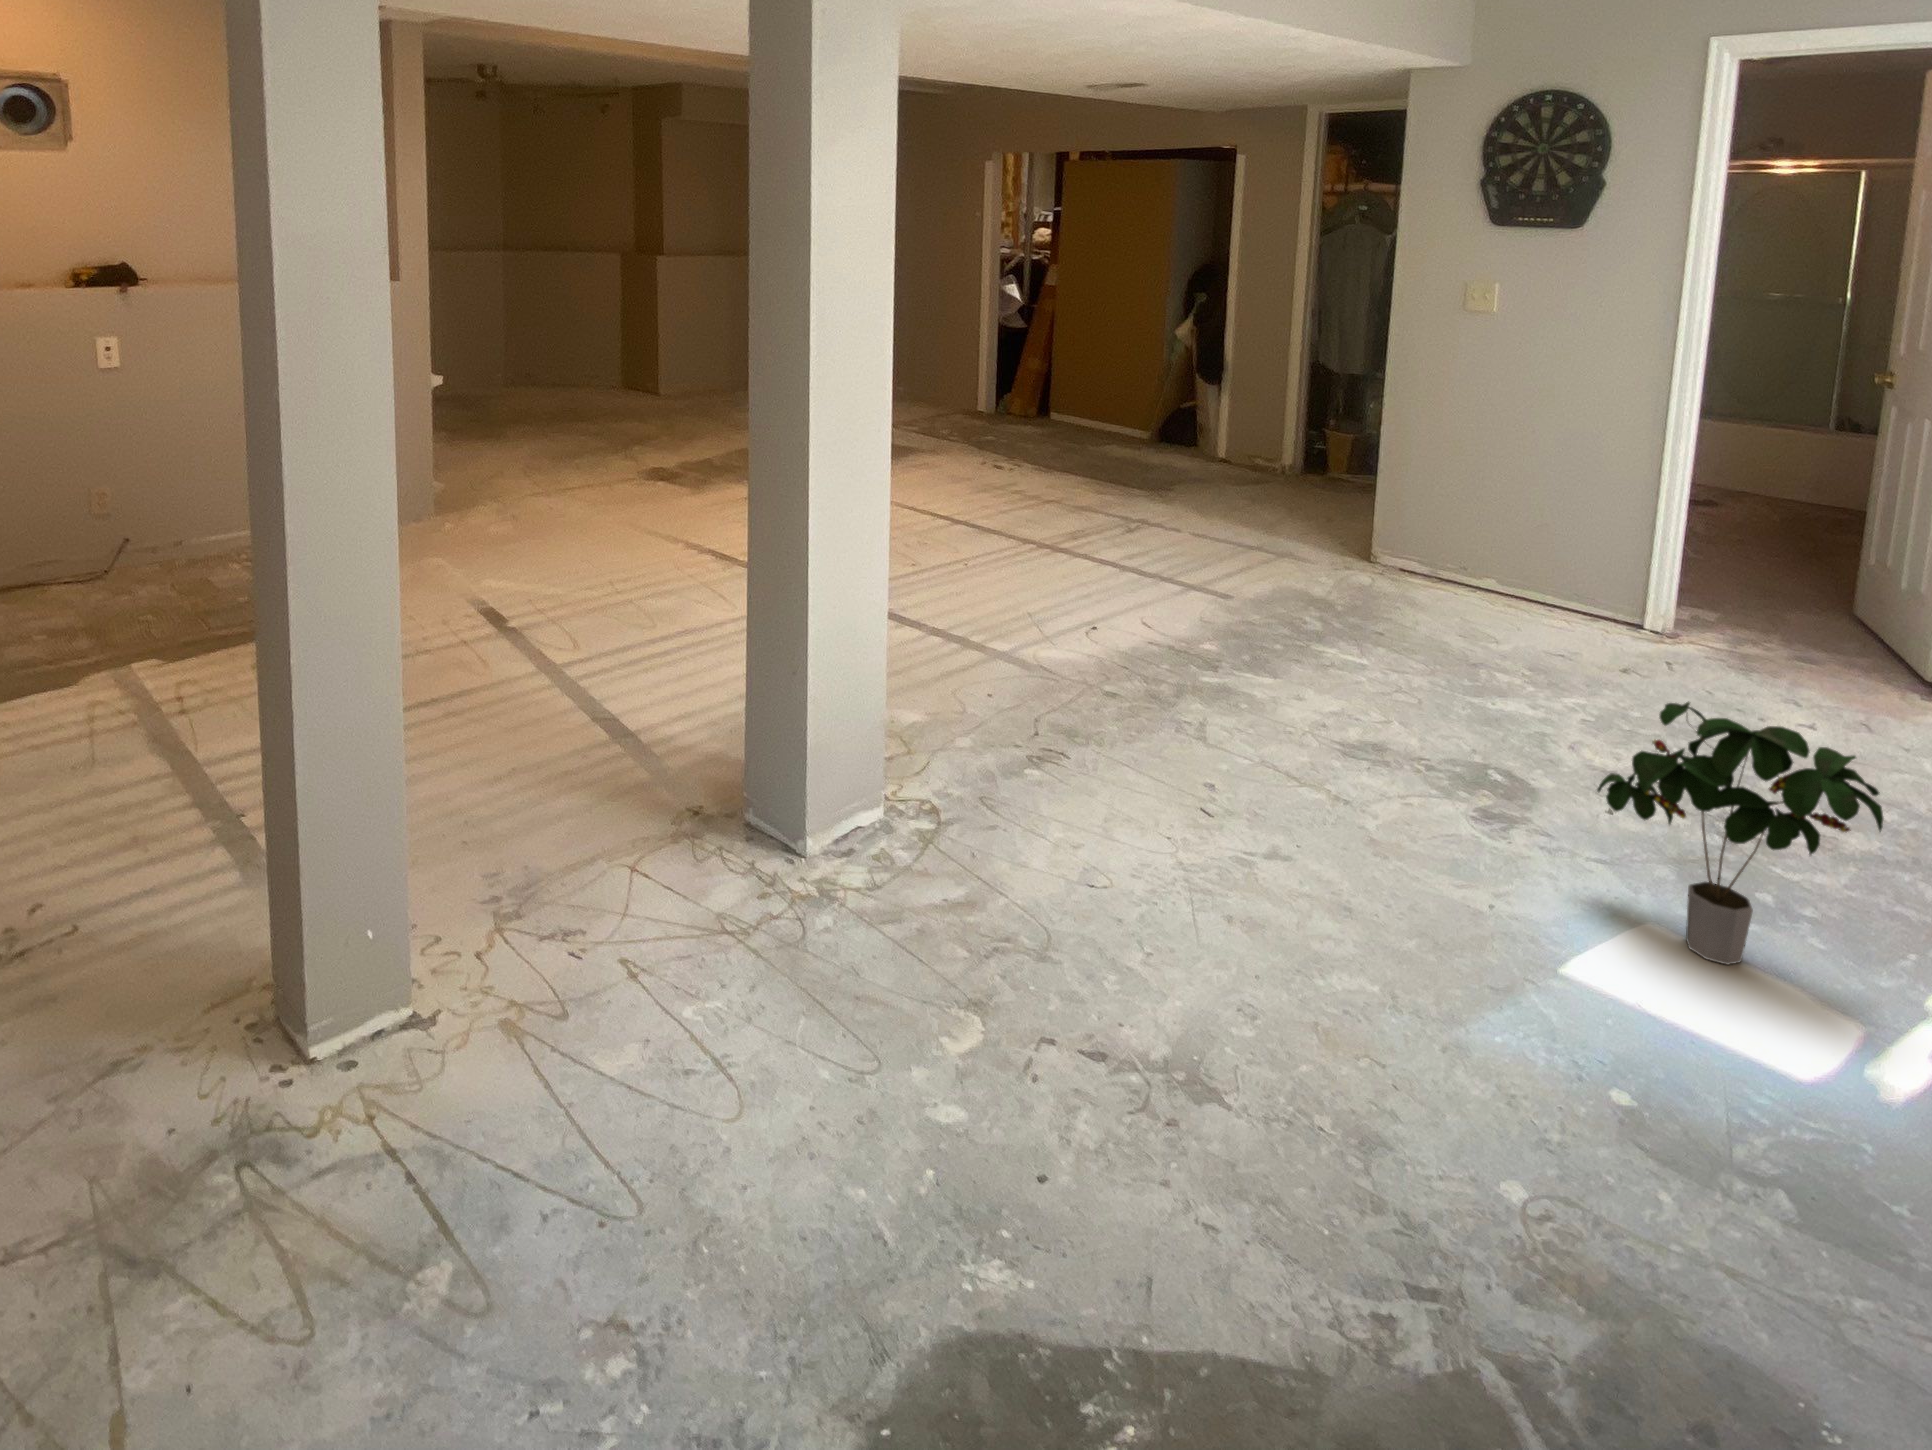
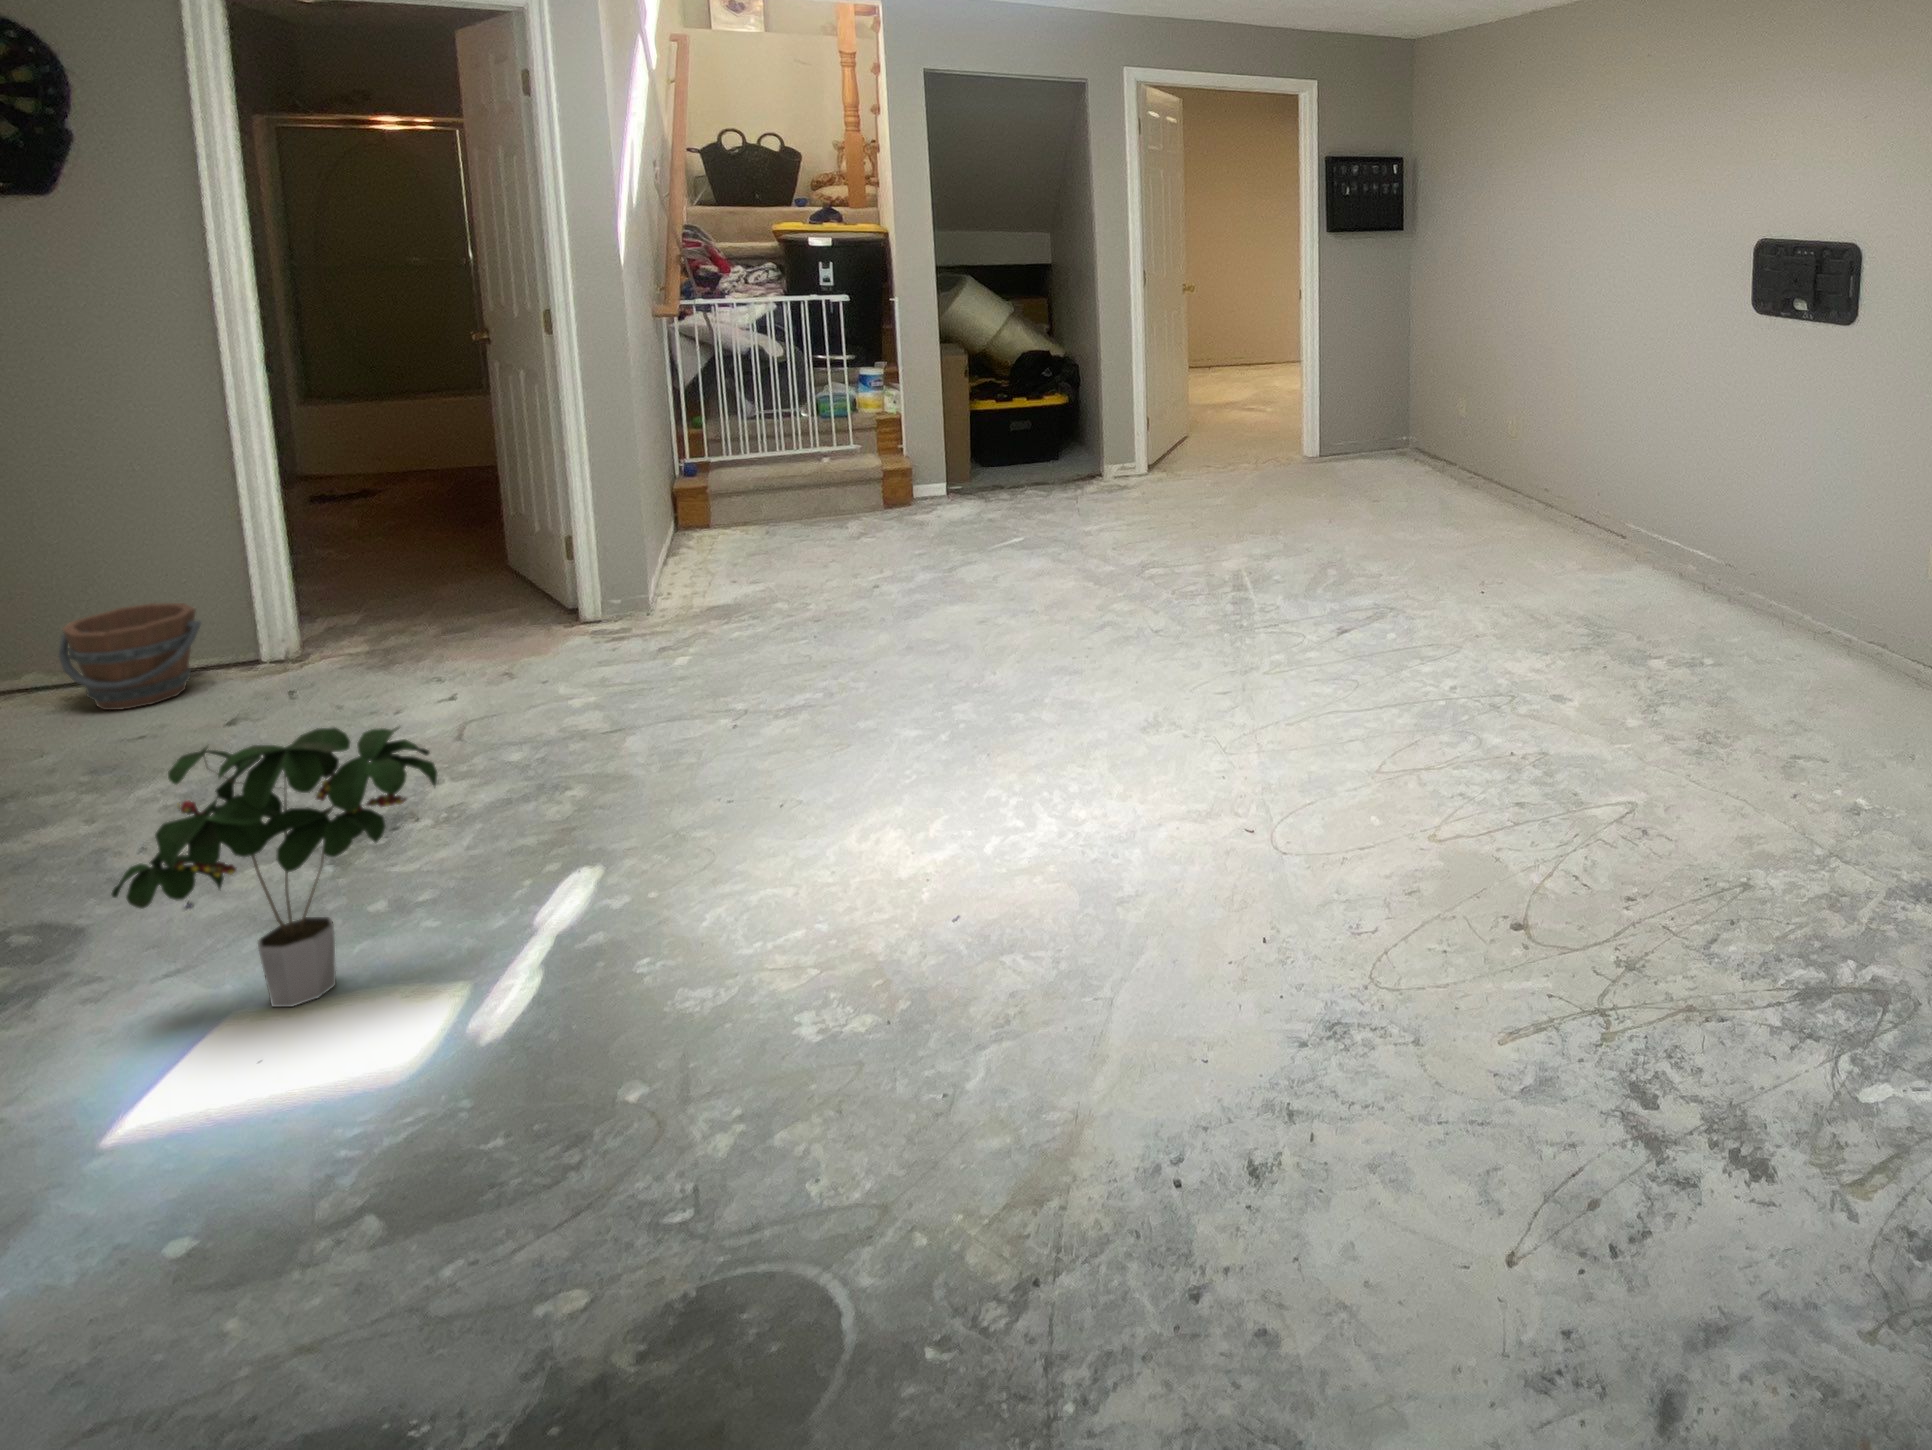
bucket: none [1516,551,1610,633] -> present [59,603,201,710]

